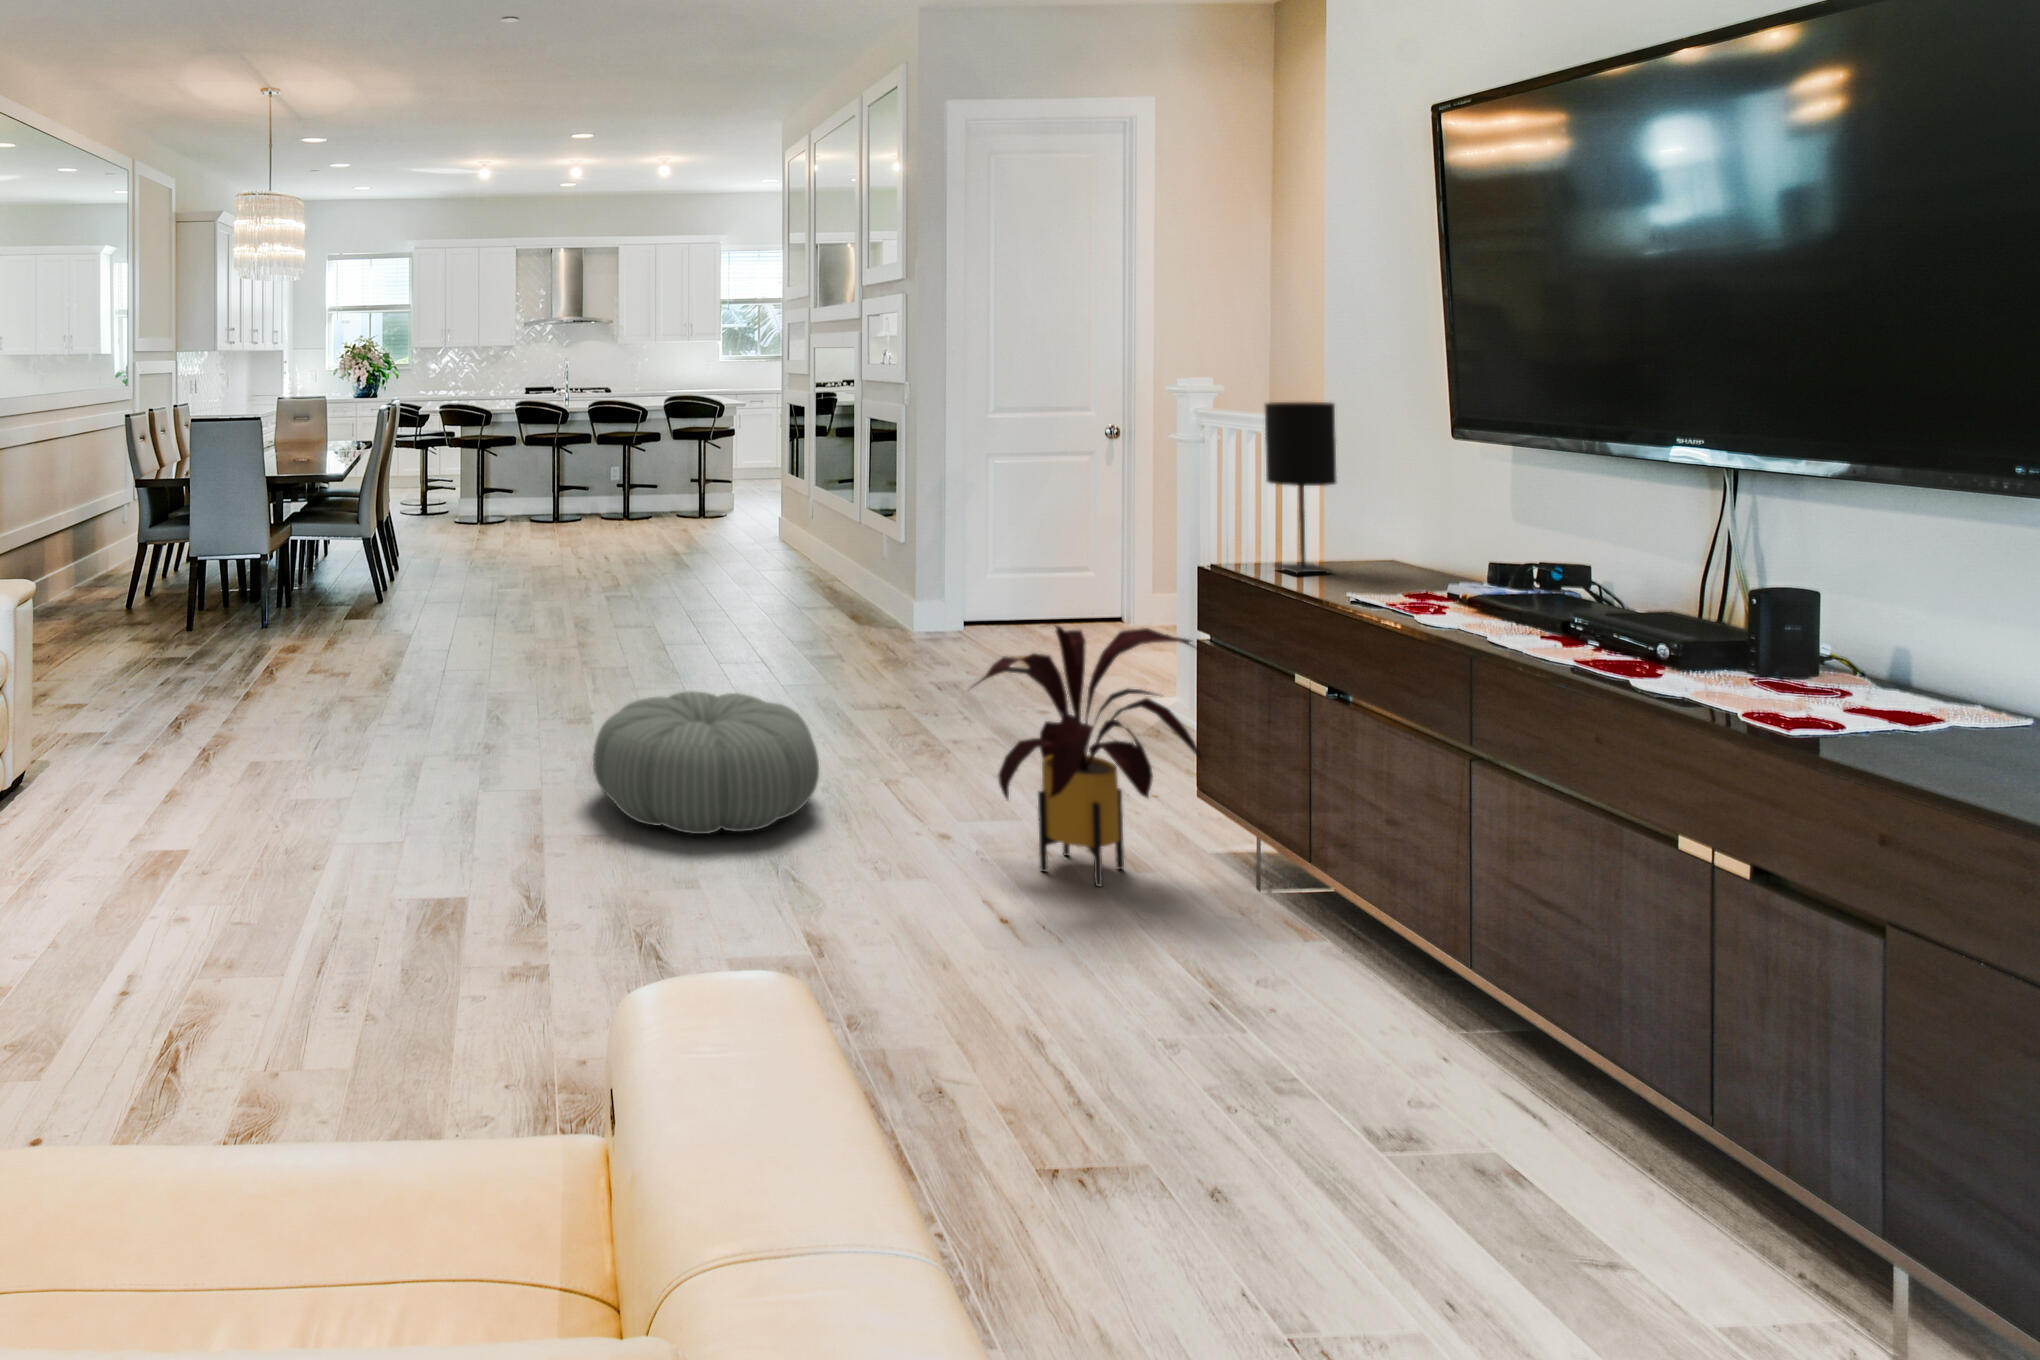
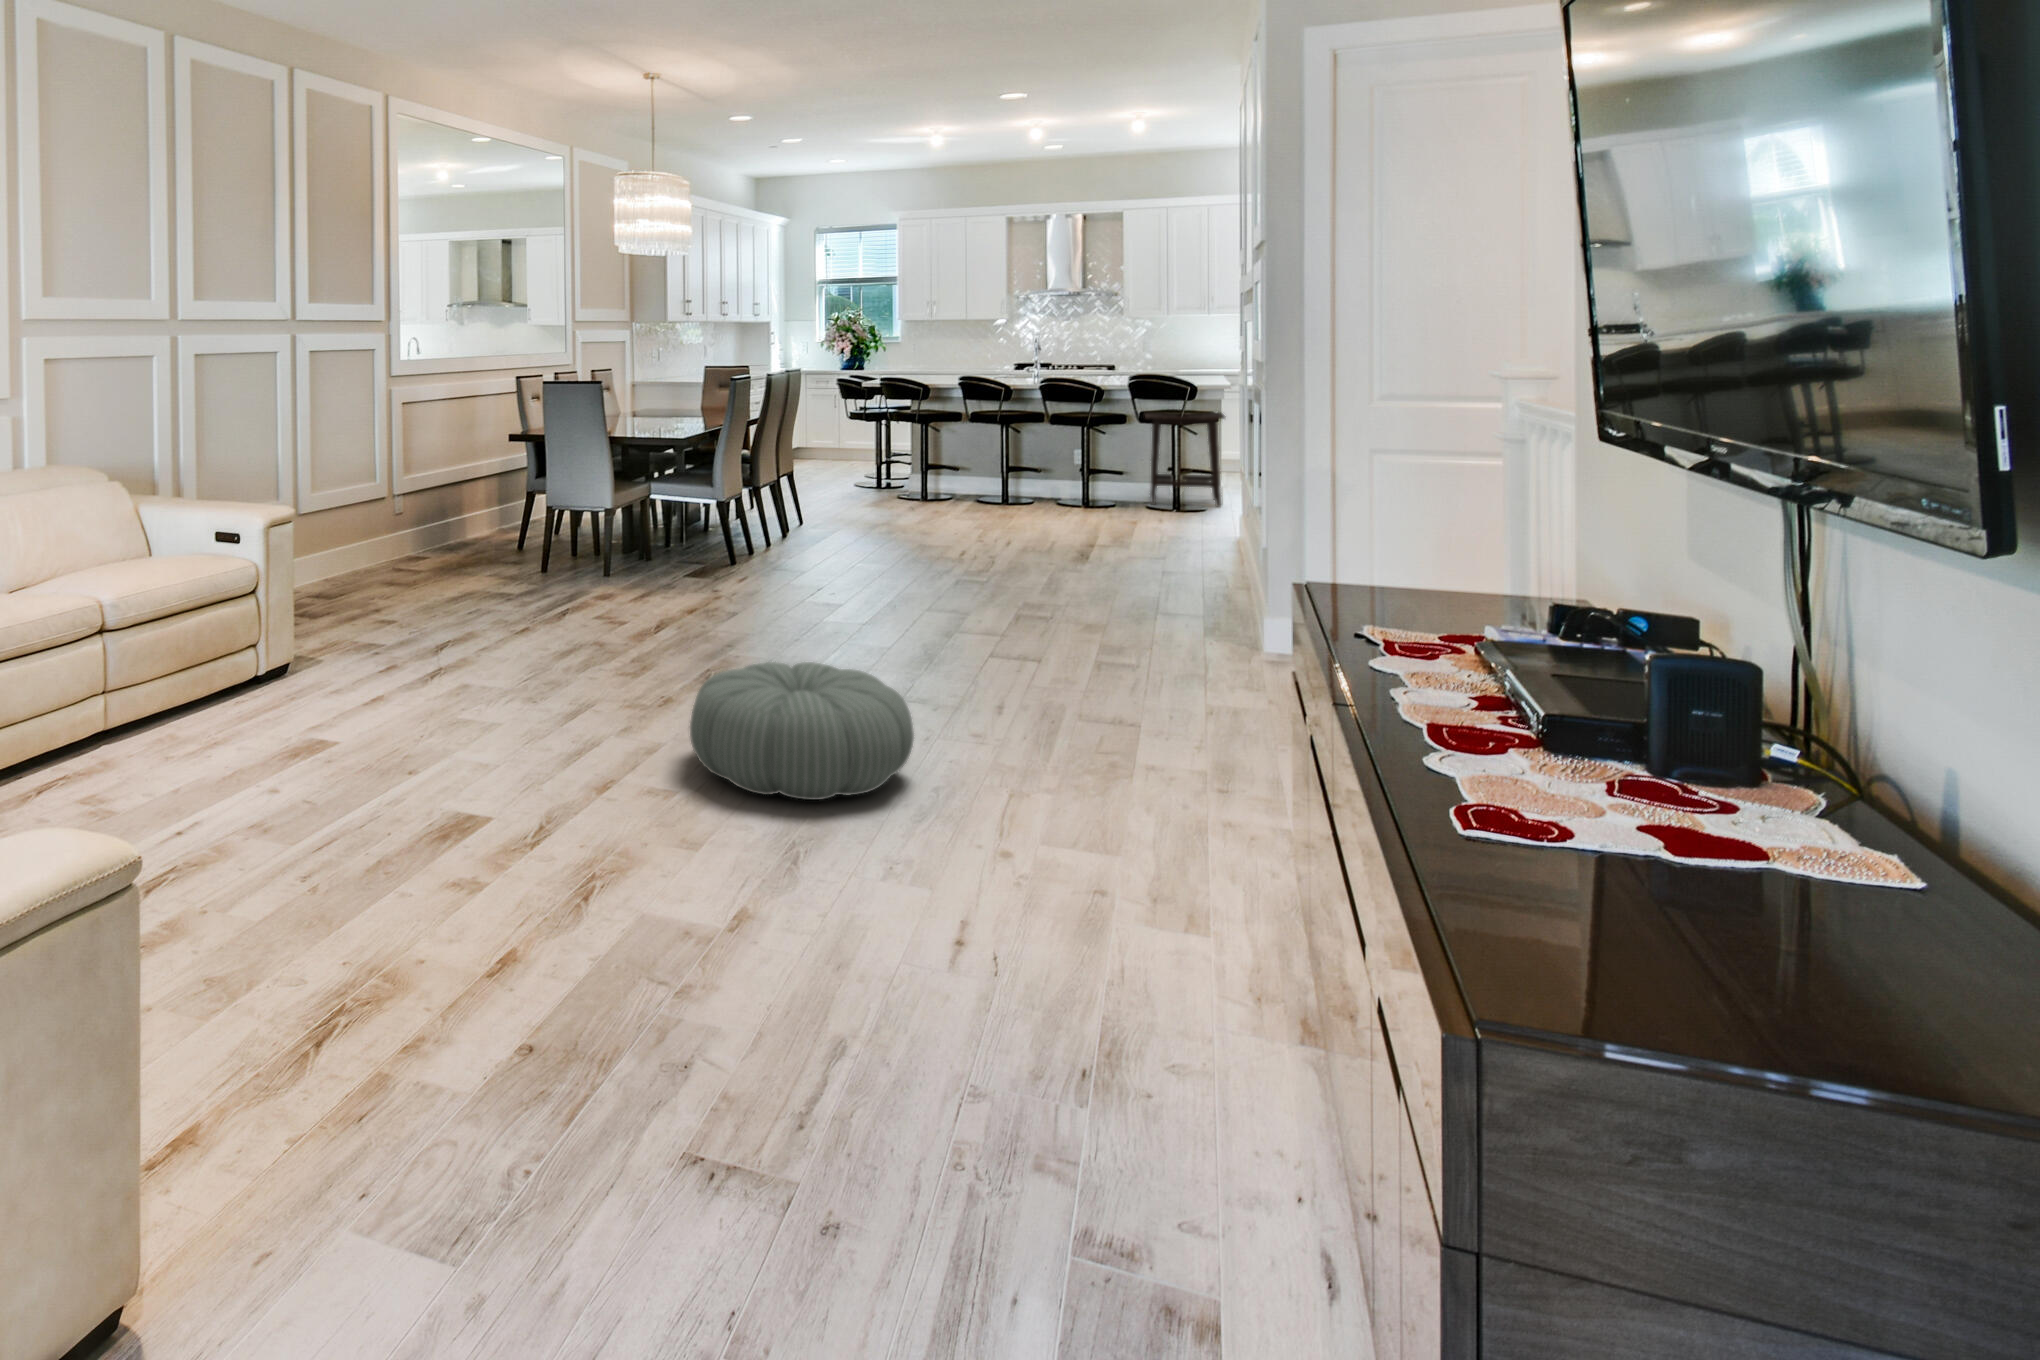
table lamp: present [1265,402,1337,574] -> none [1385,399,1474,610]
side table: none [669,427,743,514] -> present [1146,412,1225,507]
house plant: present [968,626,1202,887] -> none [955,628,1293,920]

